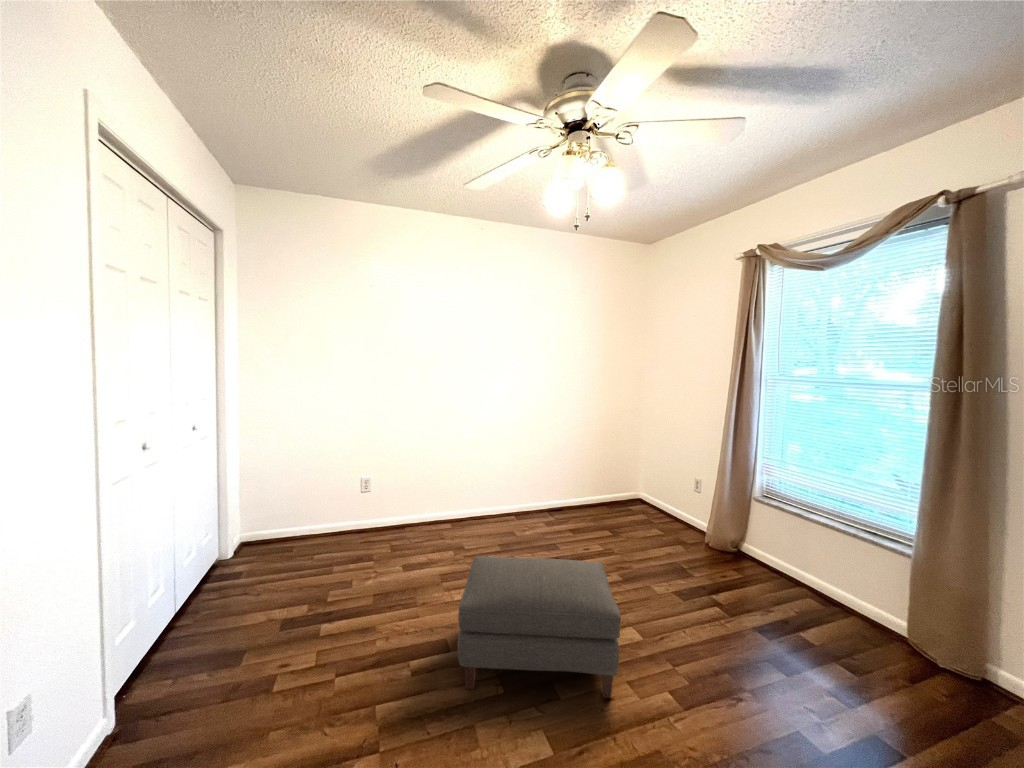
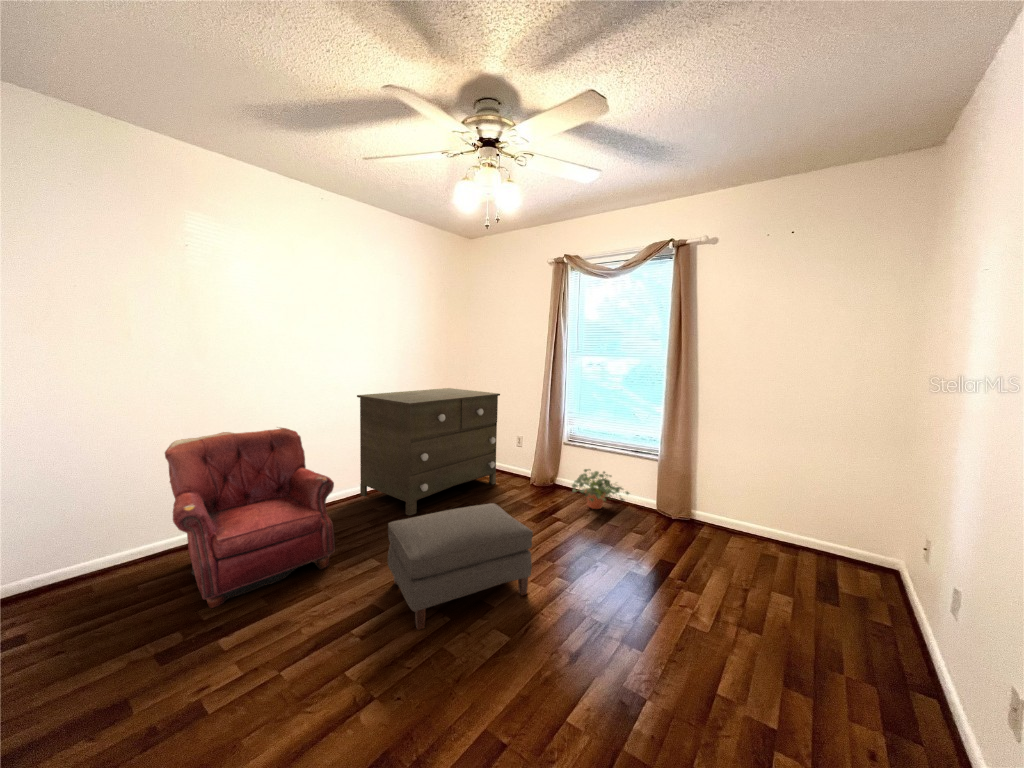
dresser: none [509,413,667,549] -> present [357,388,500,516]
armchair: none [323,440,451,593] -> present [165,428,335,608]
potted plant: none [745,542,853,611] -> present [572,469,629,509]

